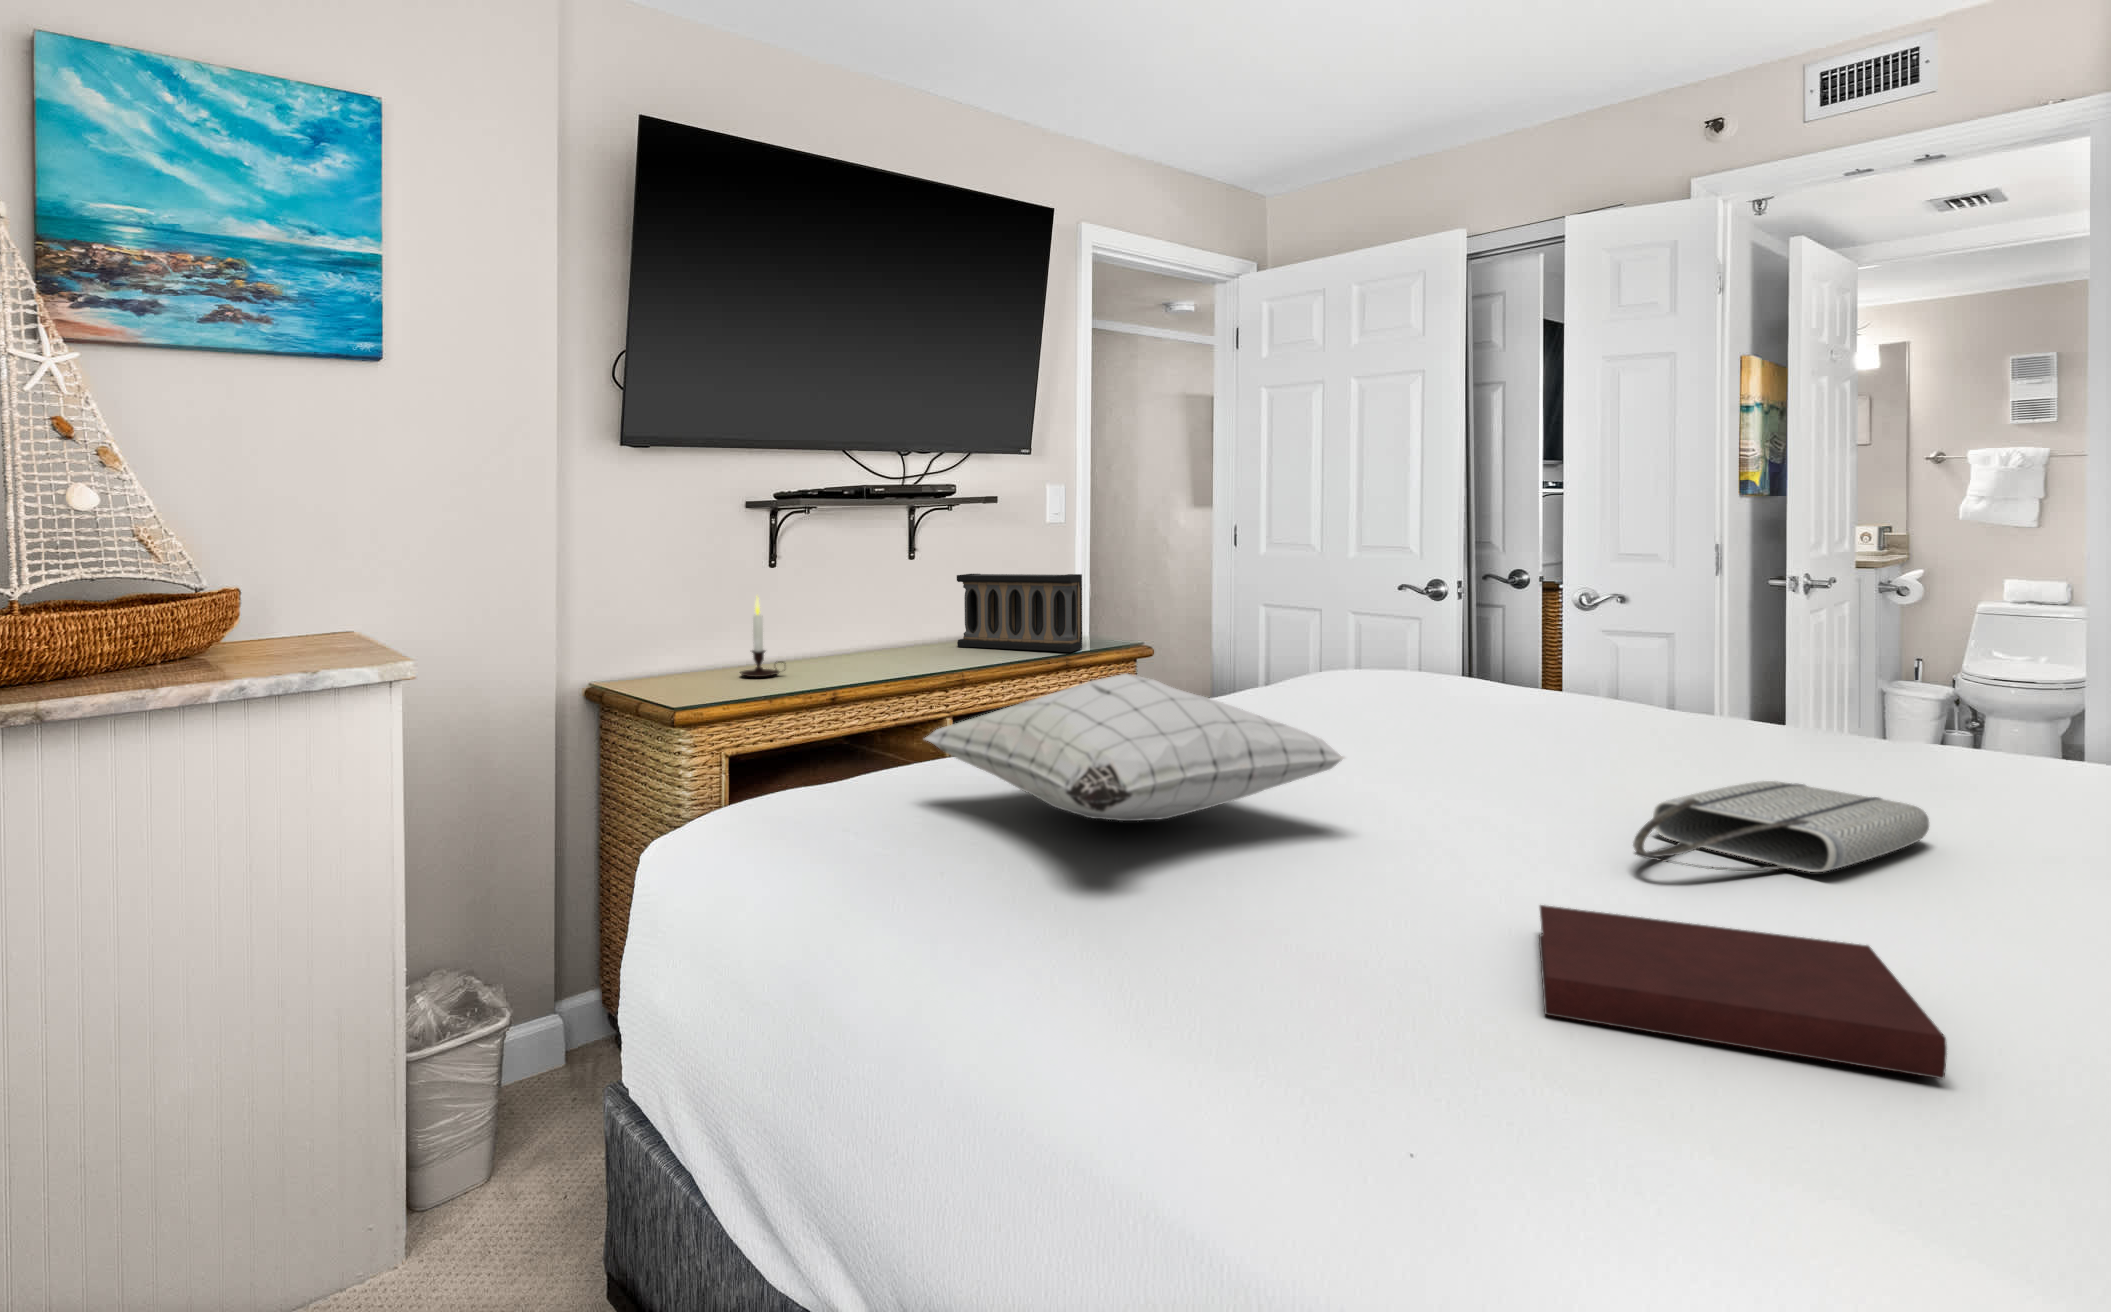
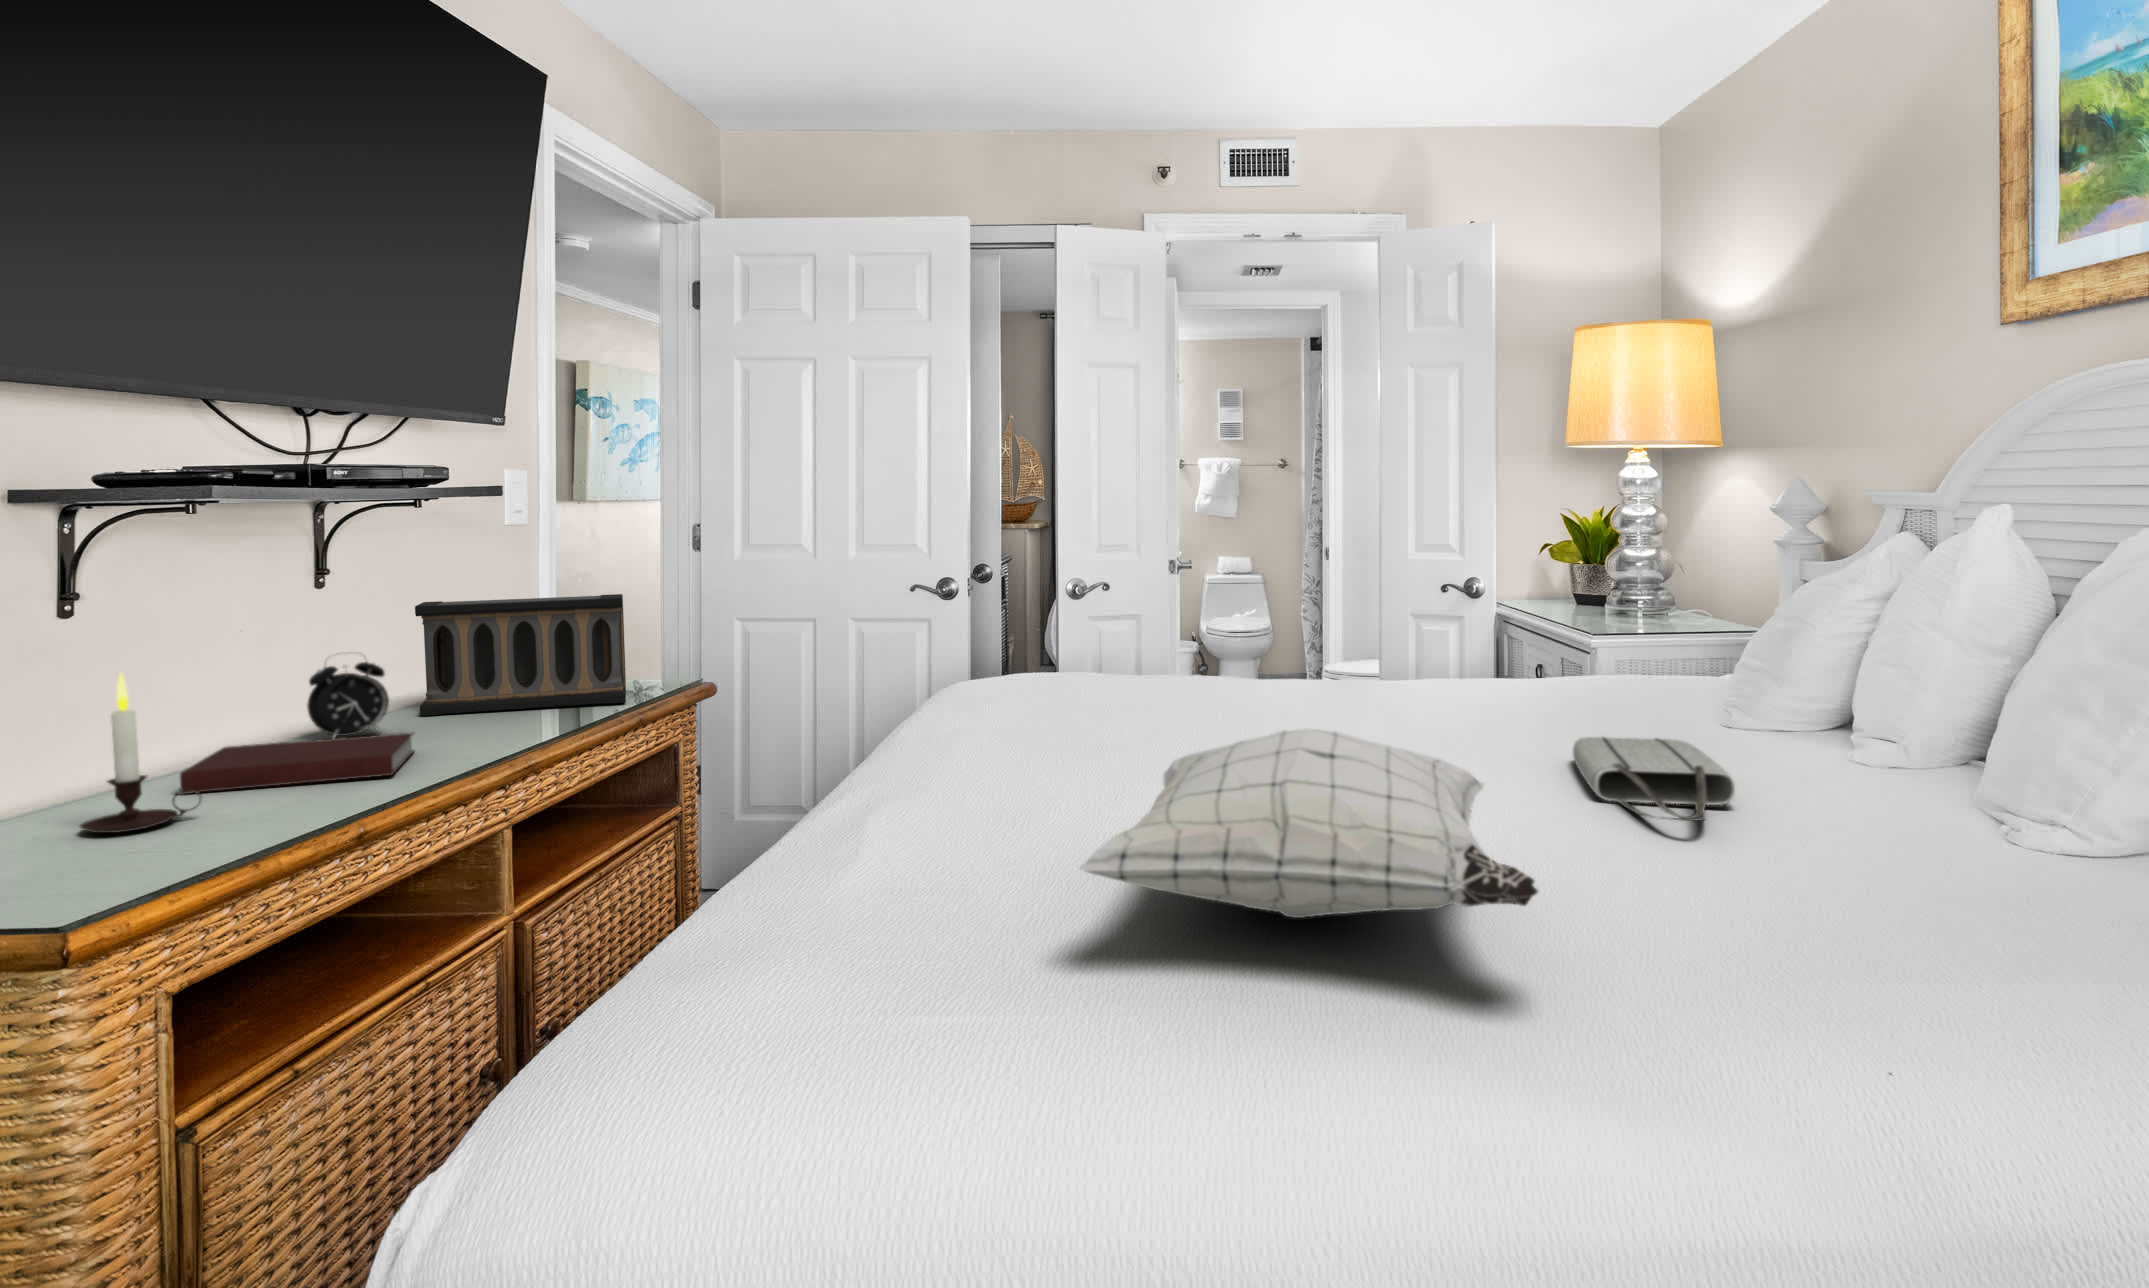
alarm clock: none [888,600,927,653] -> present [307,659,389,738]
notebook: present [1539,905,1947,1079] -> present [180,733,414,792]

